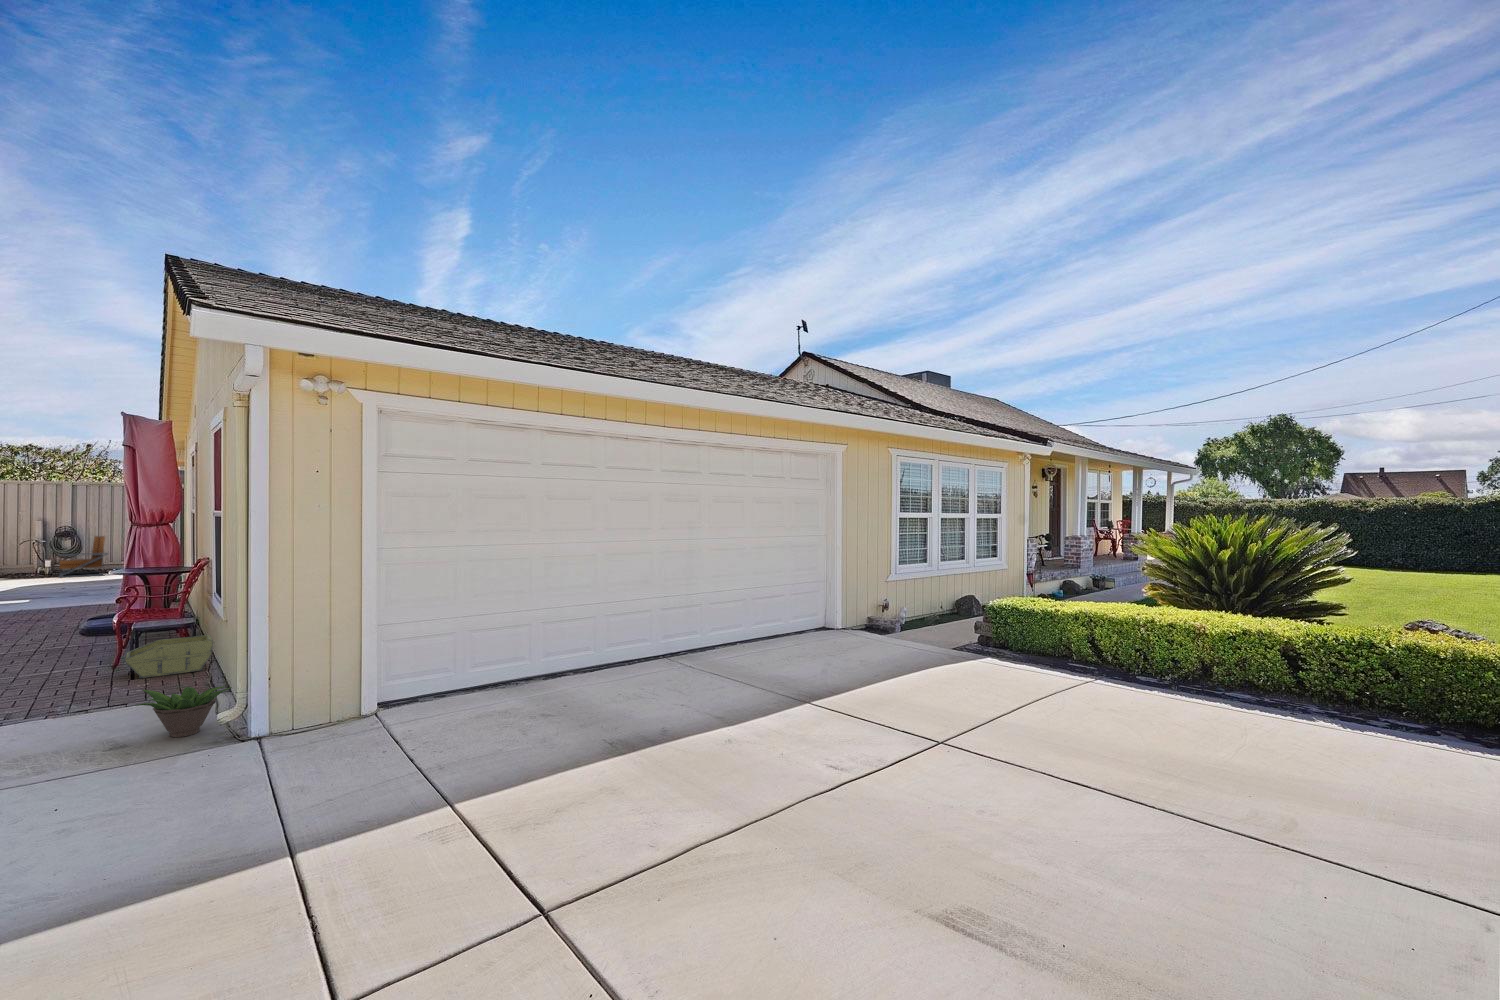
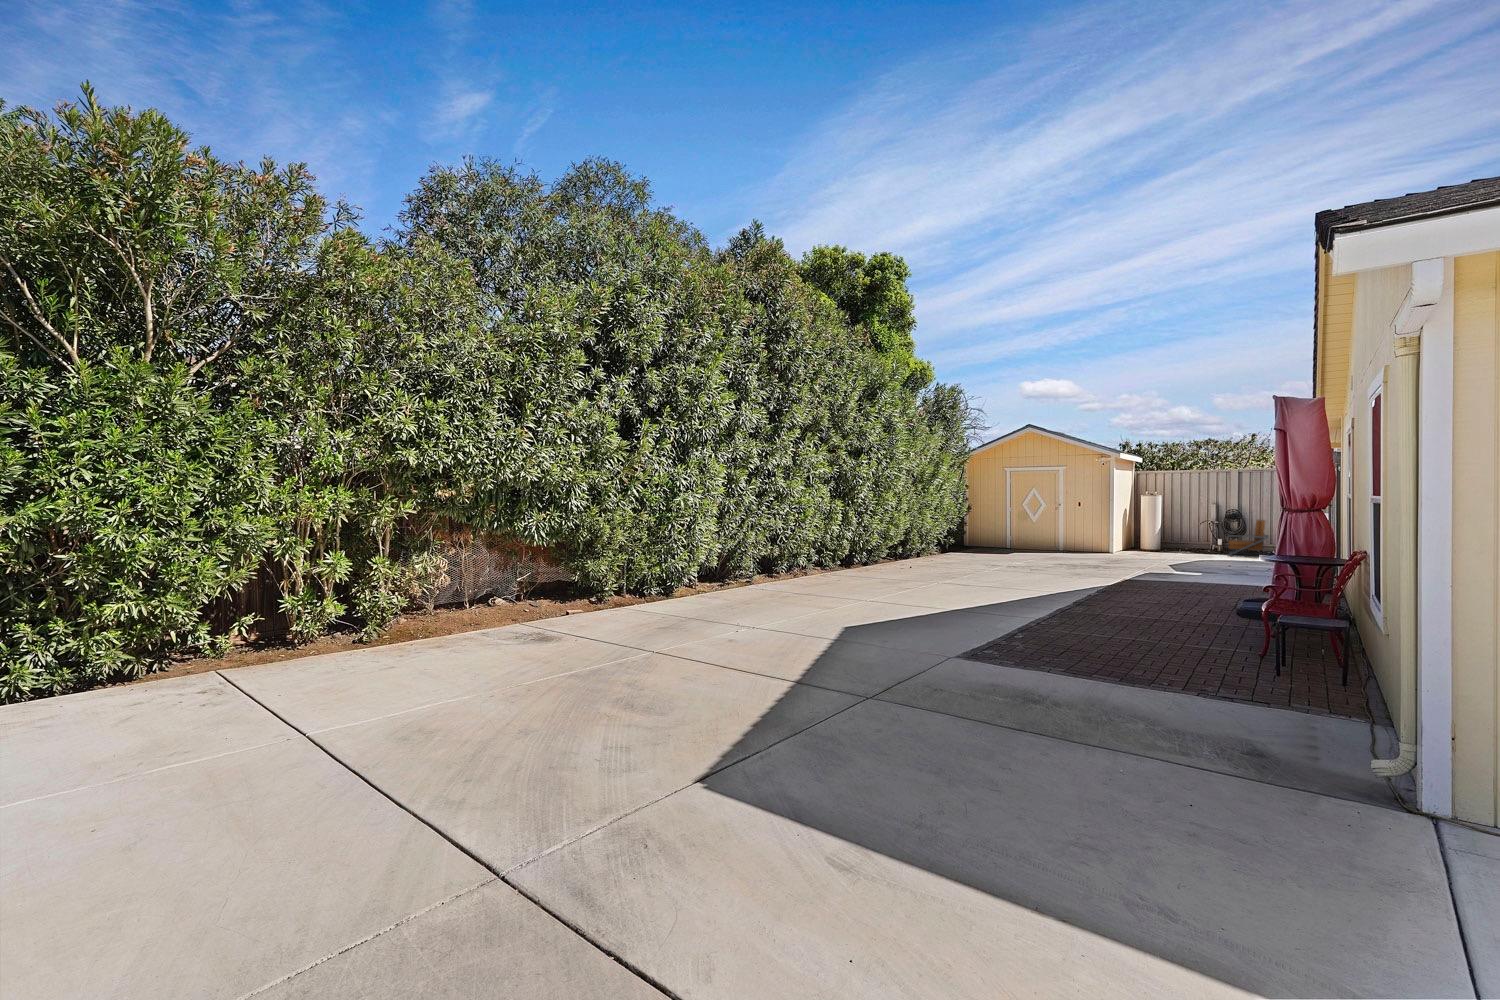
storage bin: present [125,635,213,678] -> none [1273,639,1371,687]
decorative plant: present [136,686,232,737] -> none [1276,698,1394,771]

